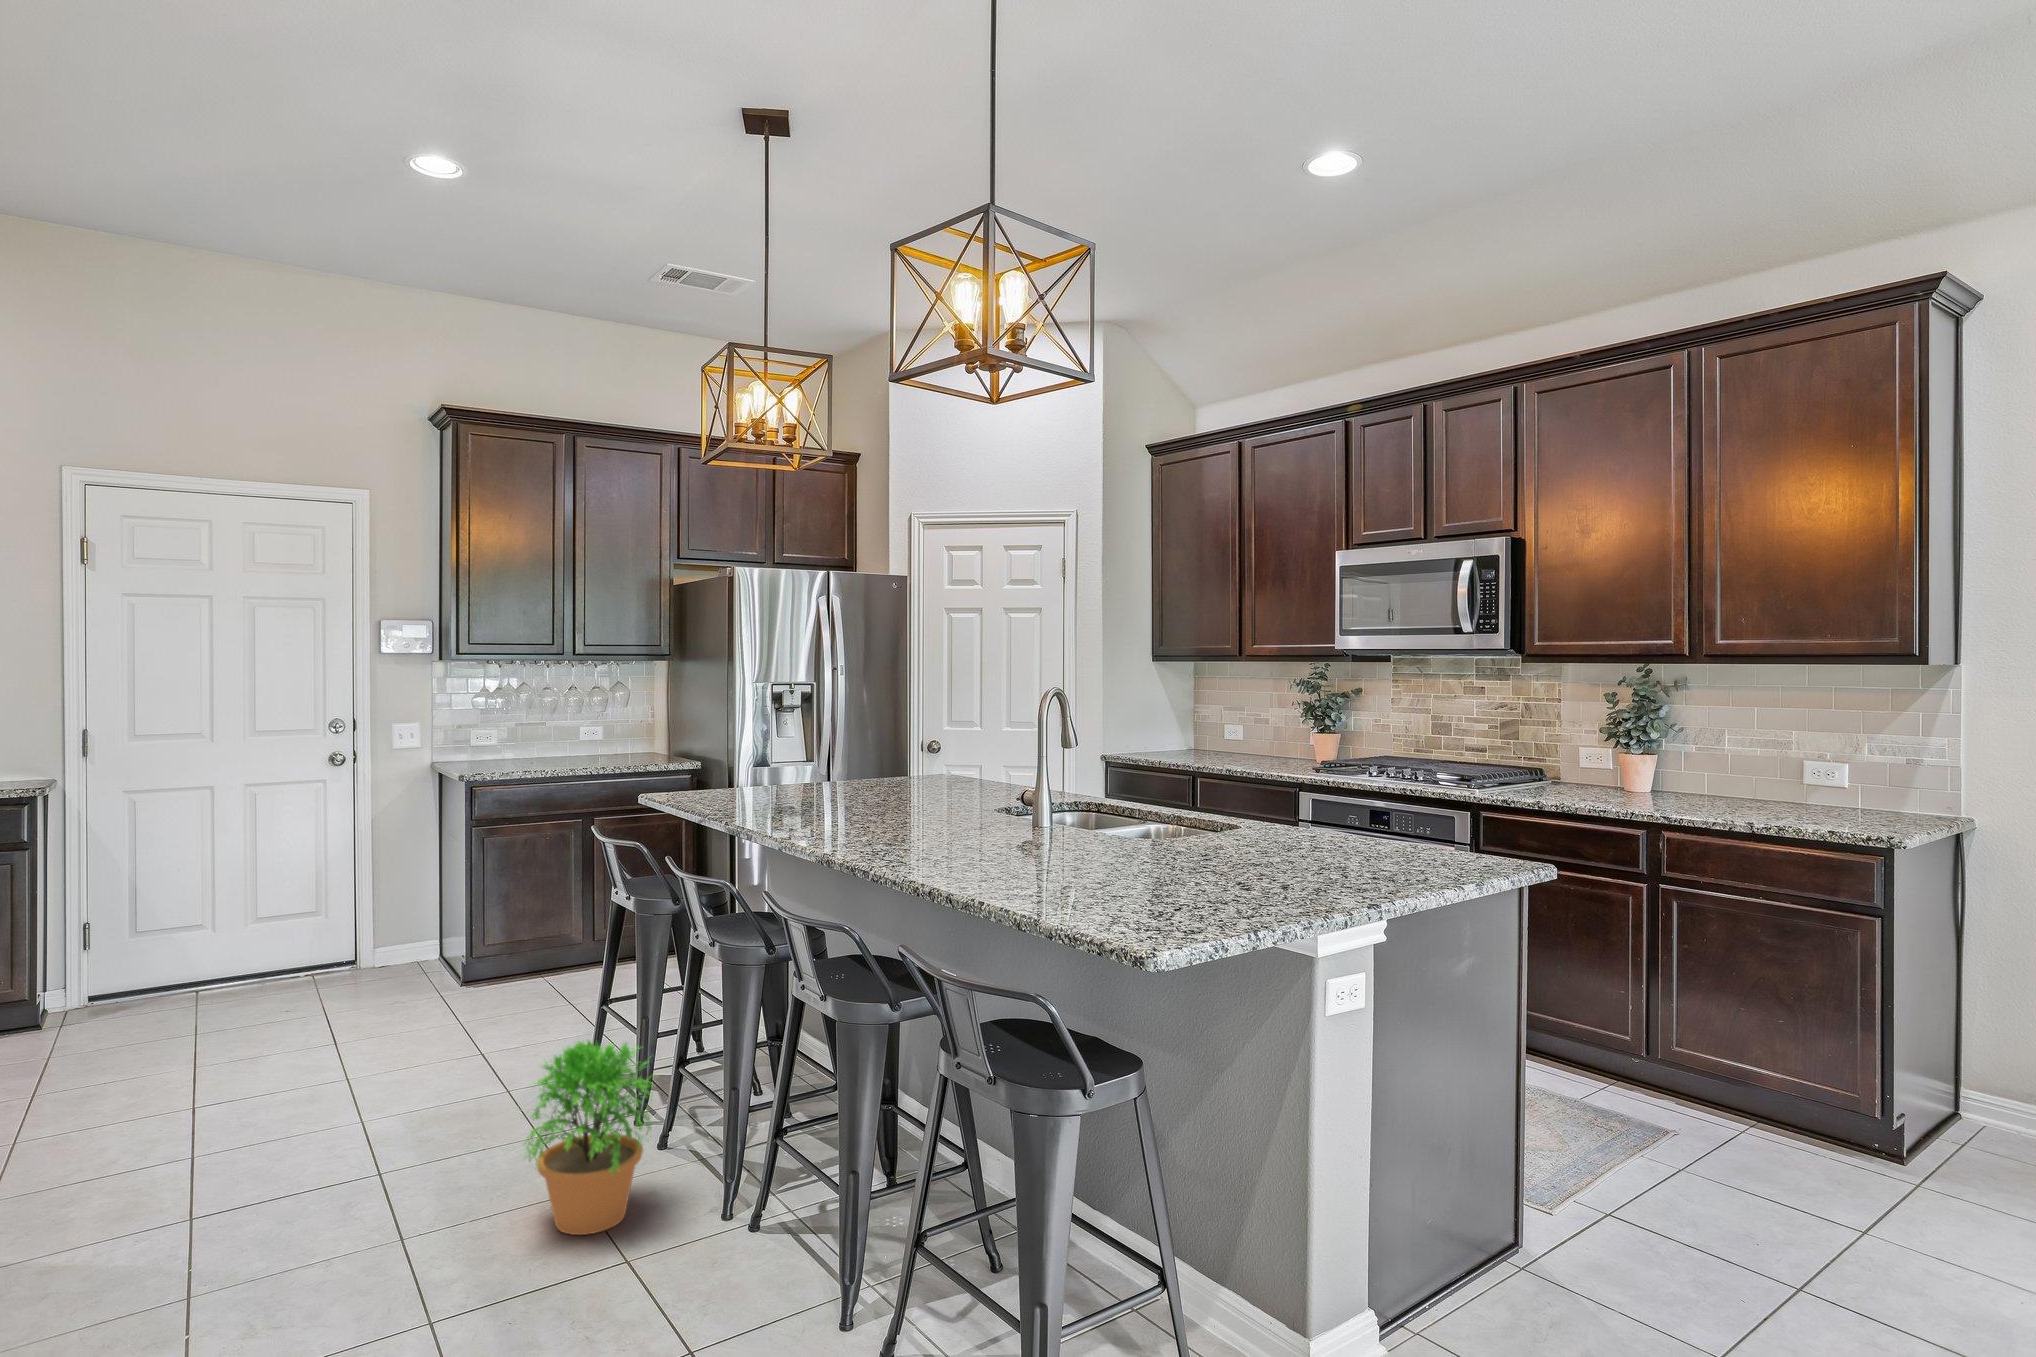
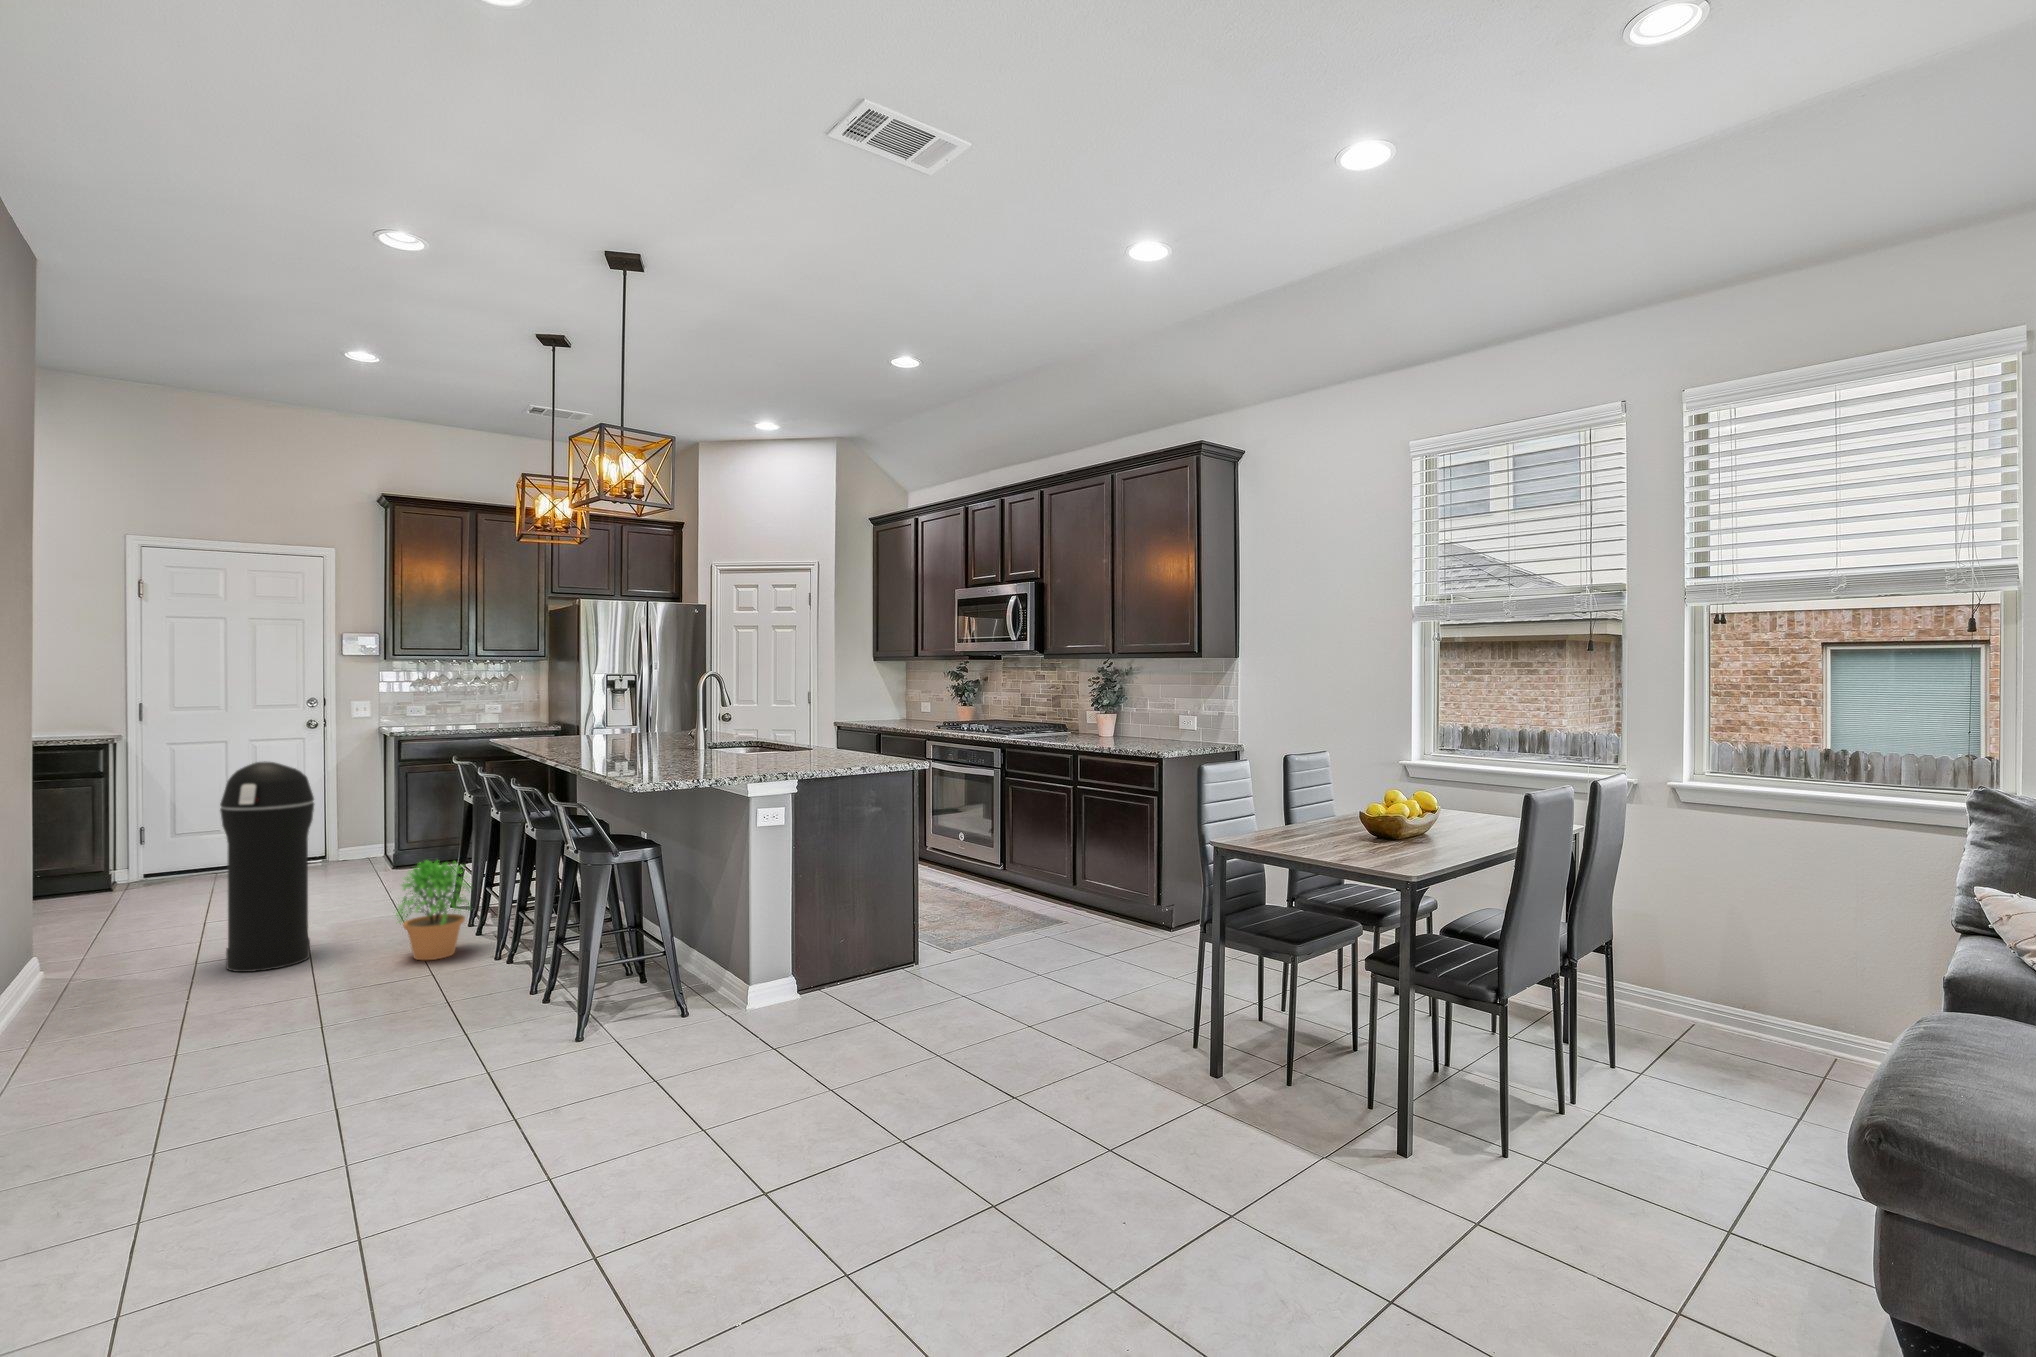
trash can: none [208,859,375,1263] -> present [220,761,314,972]

